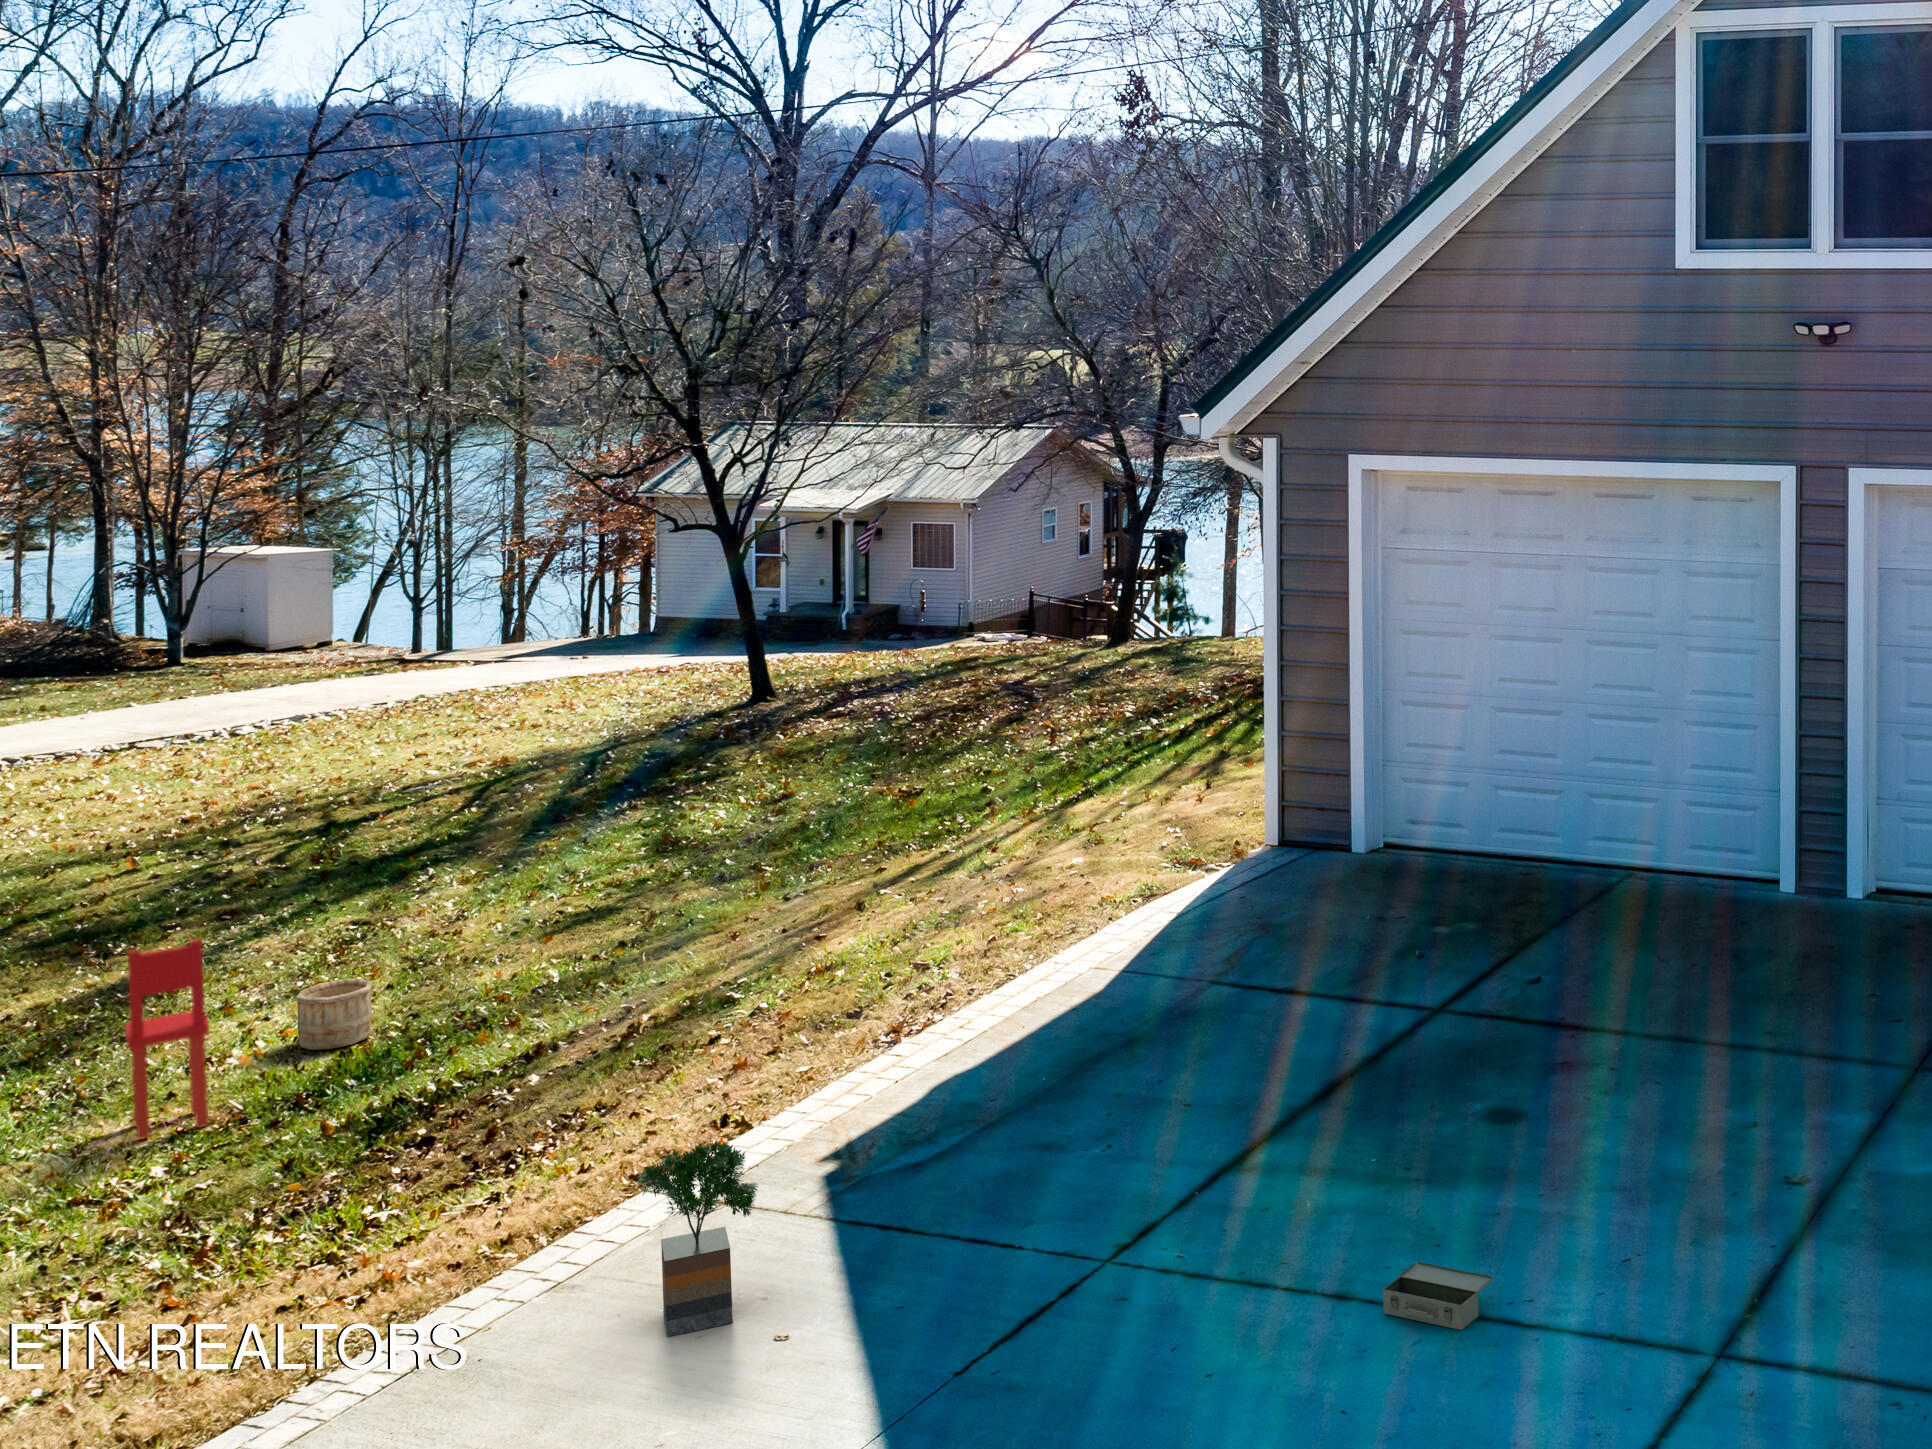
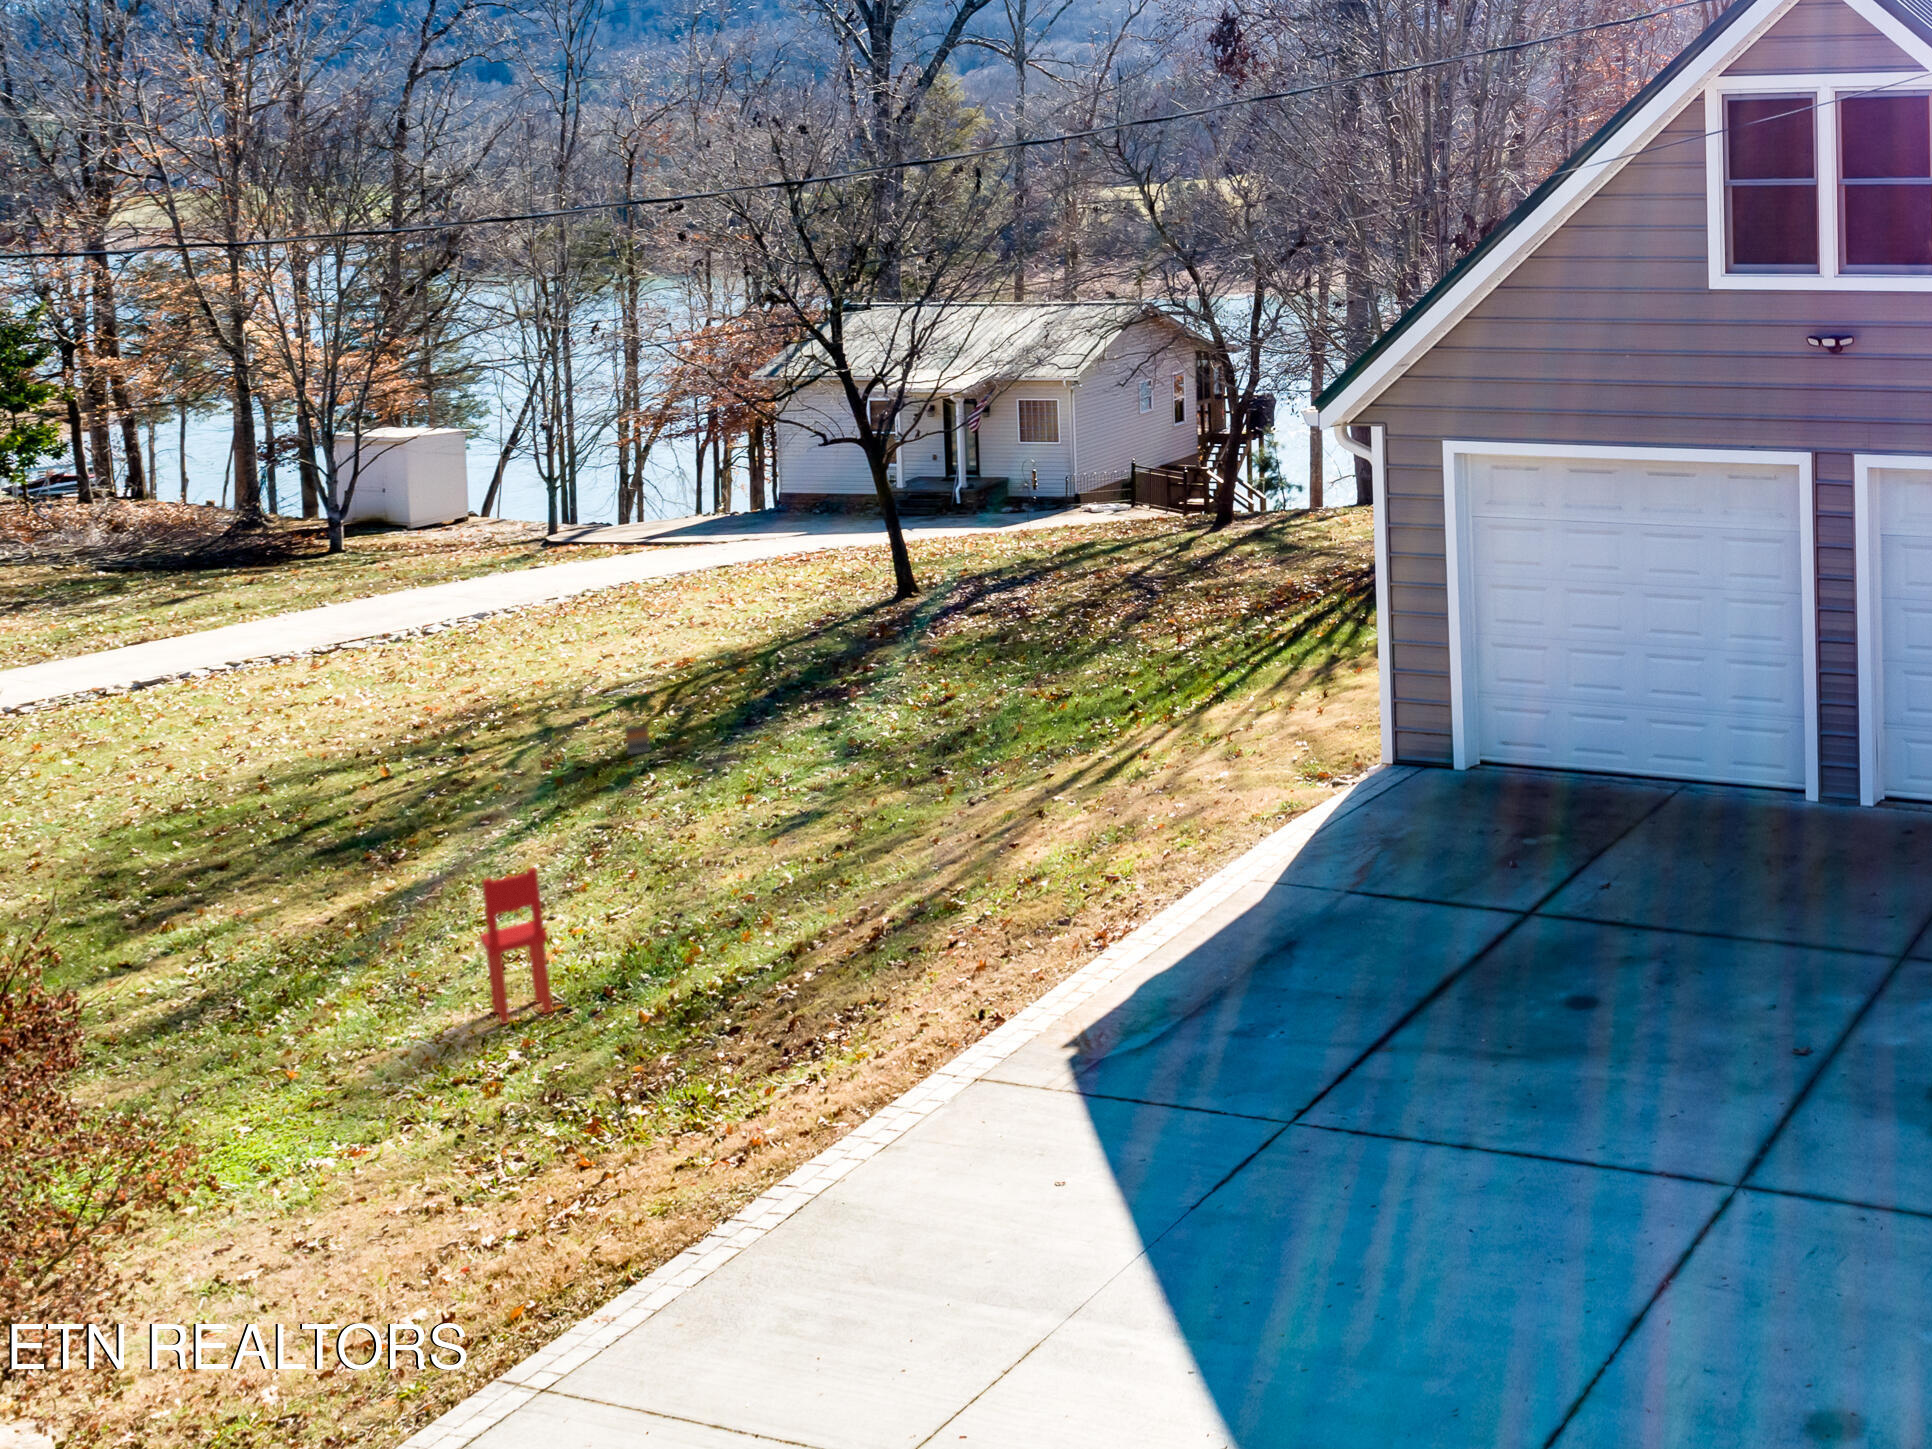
wooden bucket: present [295,979,373,1050] -> none [597,886,657,945]
potted tree: present [637,1141,758,1337] -> present [615,693,656,755]
toolbox: present [1383,1262,1493,1330] -> none [1496,1126,1576,1176]

